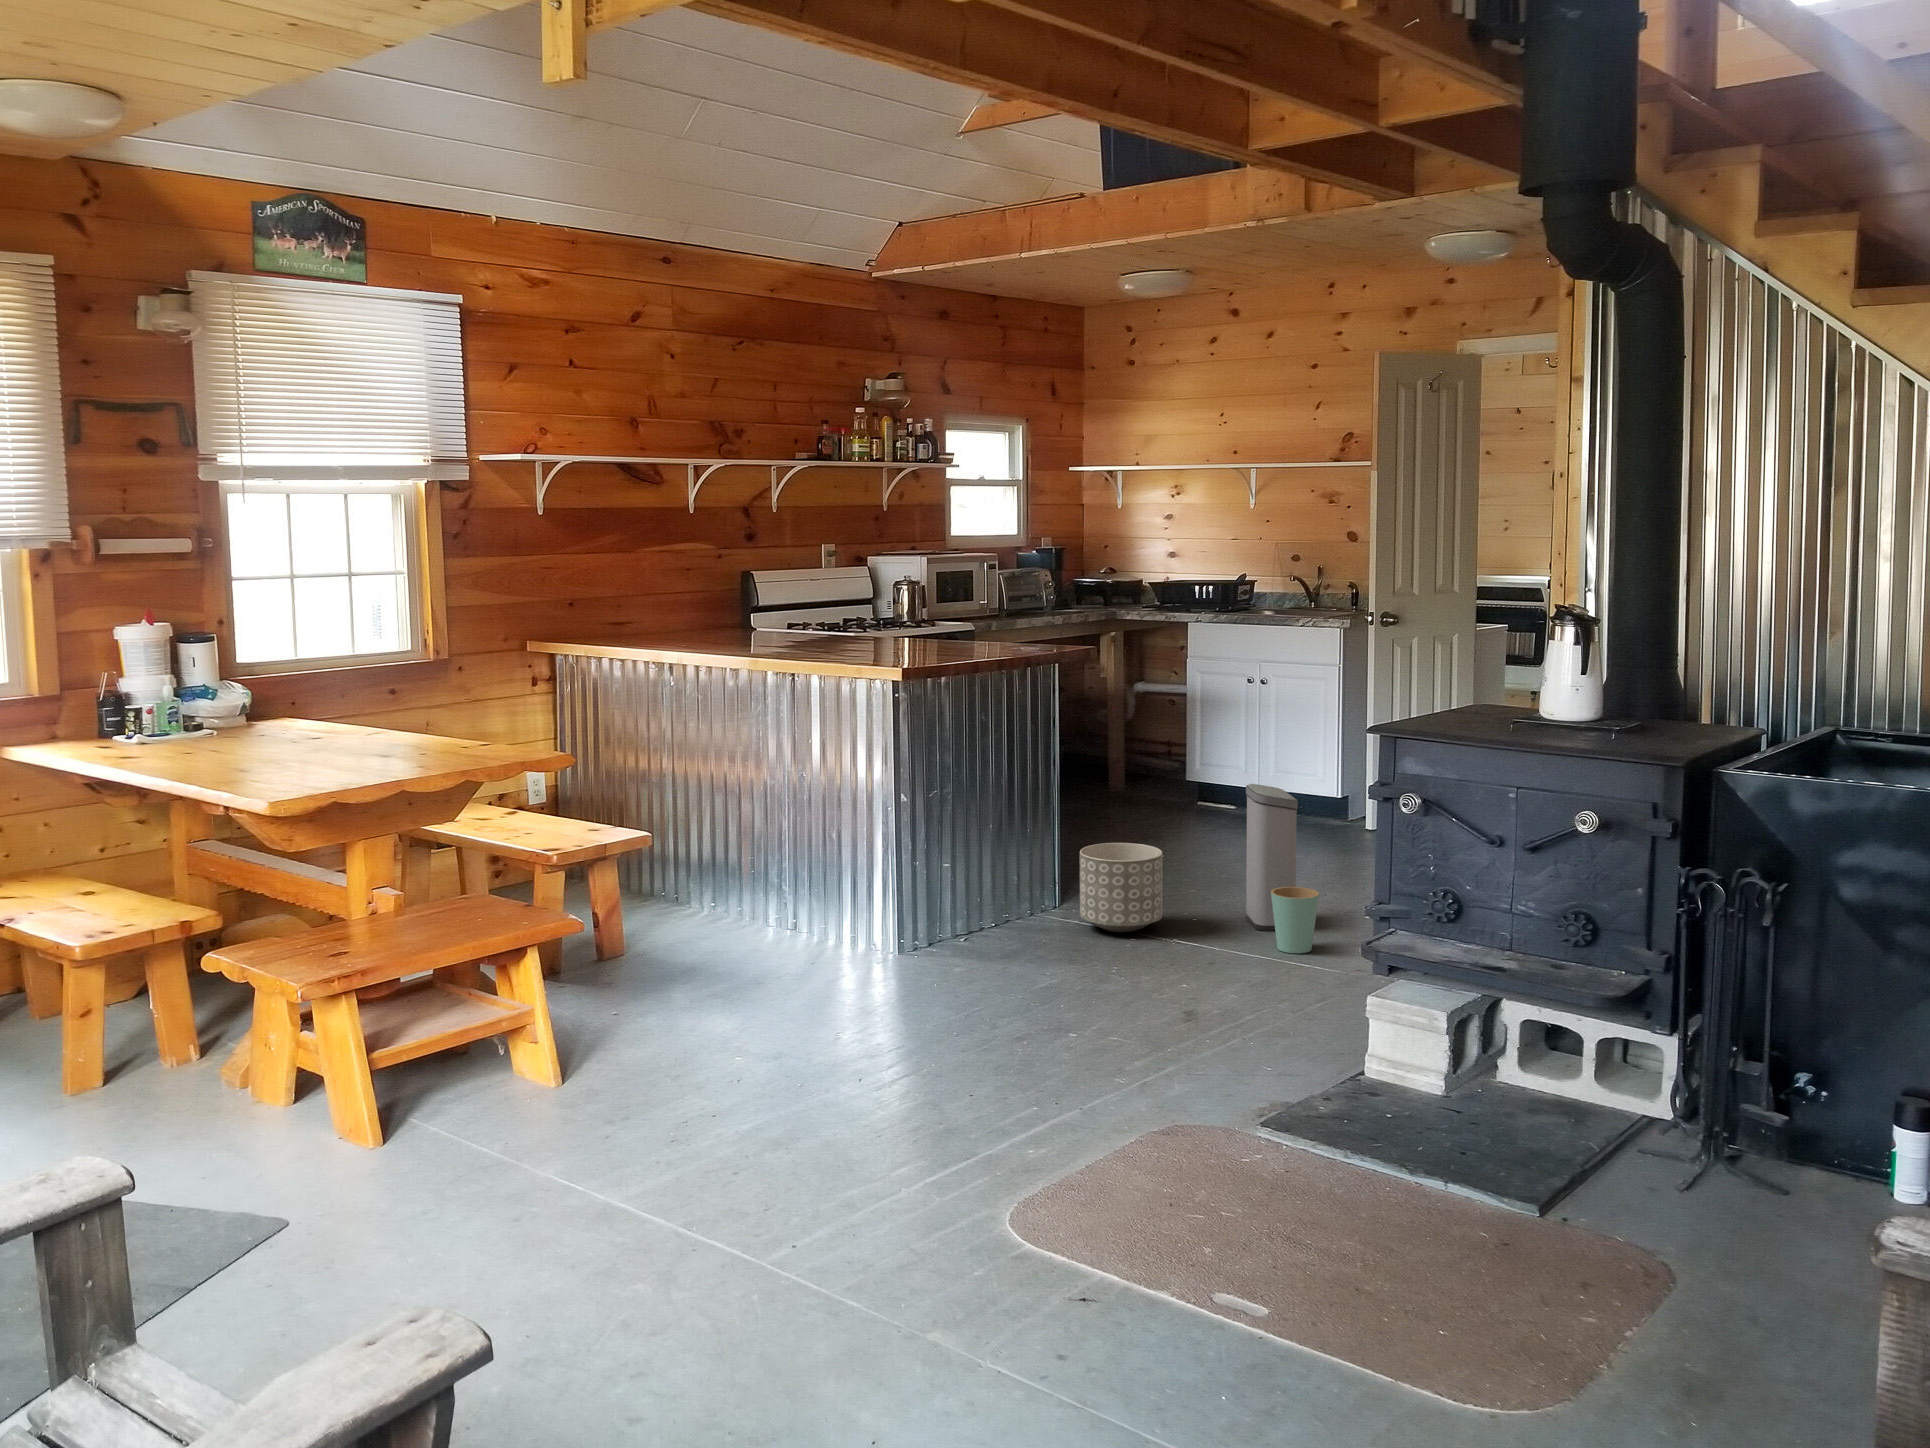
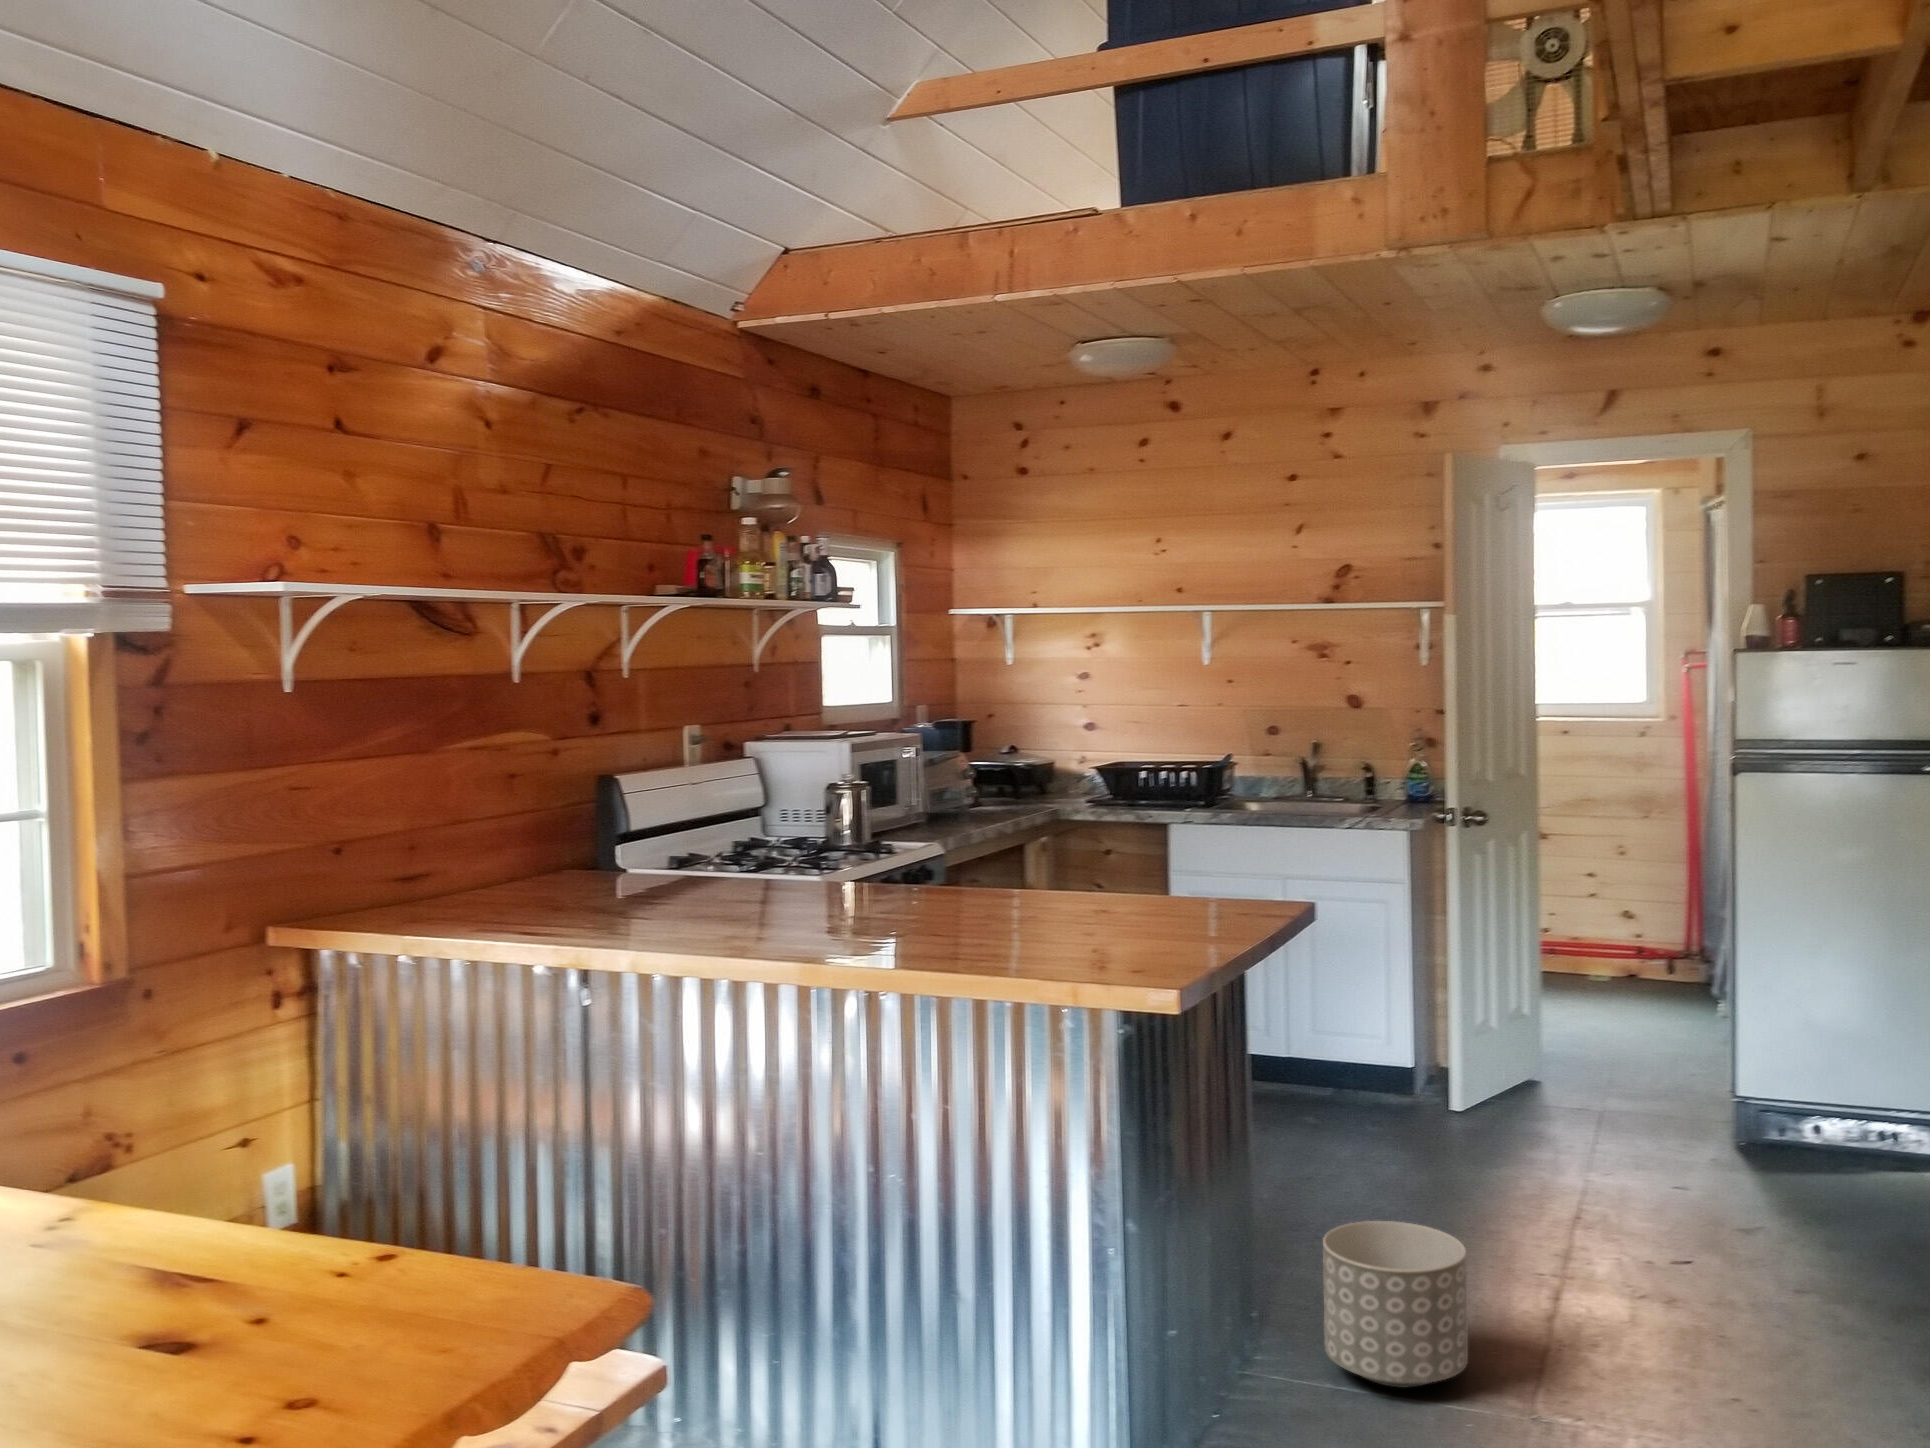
trash can: present [1246,784,1319,953] -> none [1542,1105,1755,1408]

